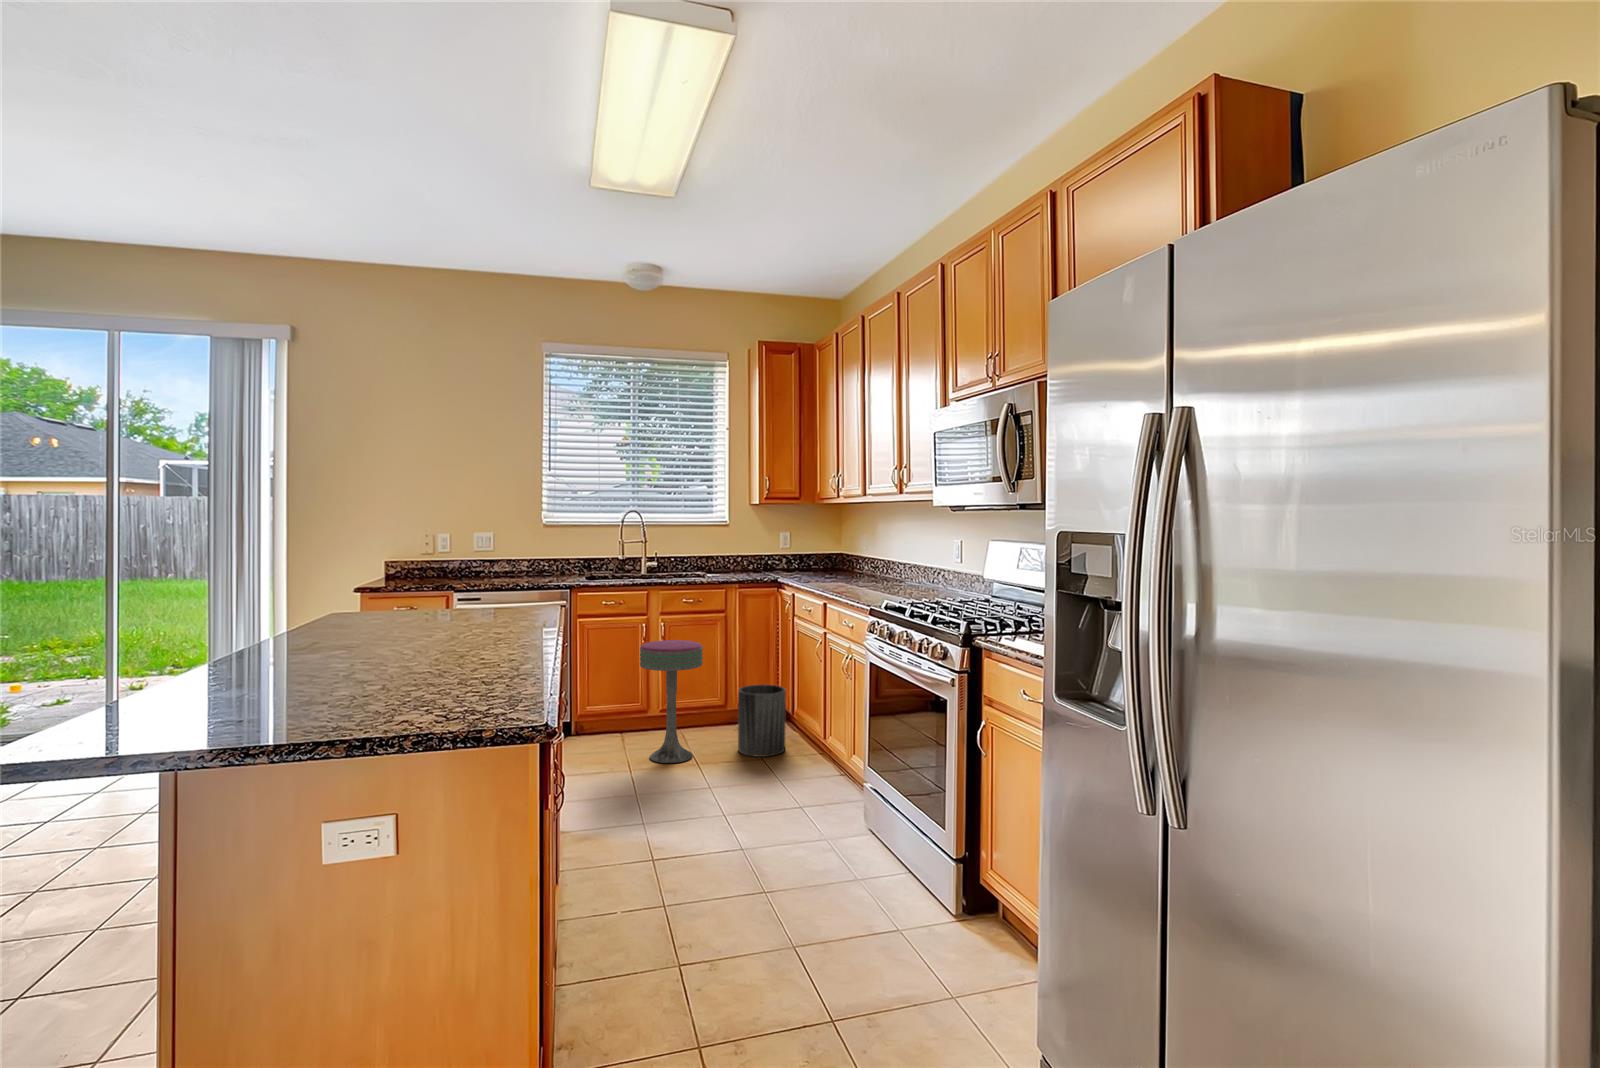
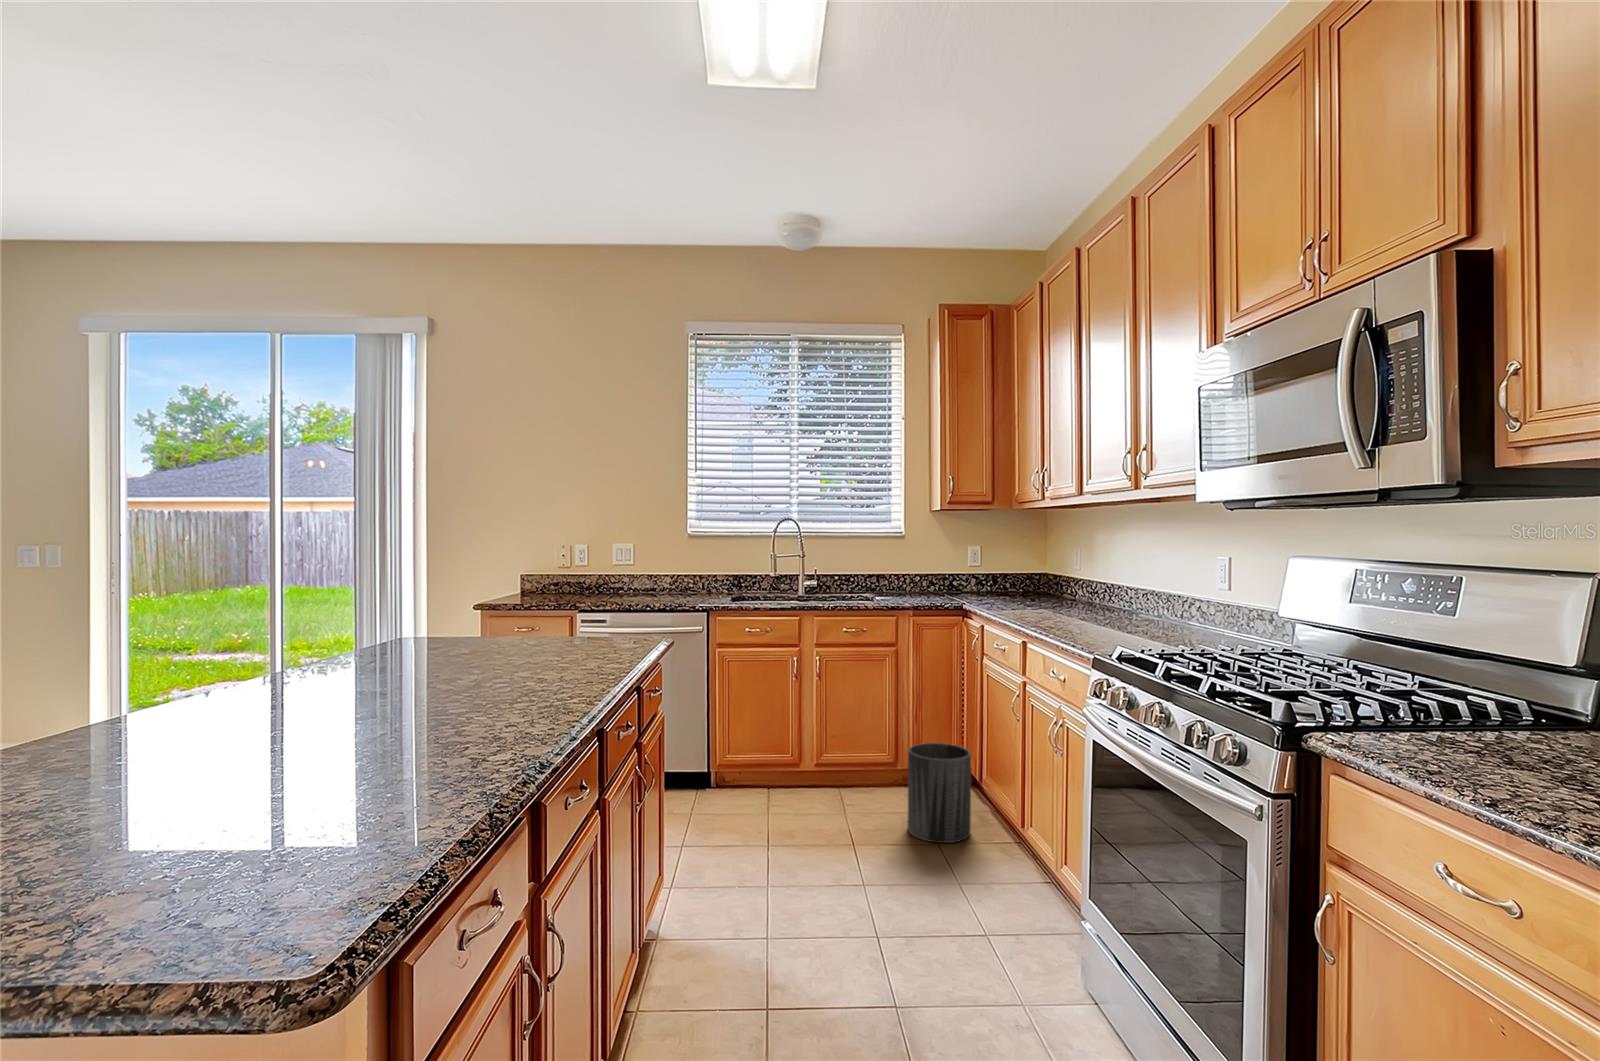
bar stool: present [640,640,703,763] -> none [782,680,861,842]

